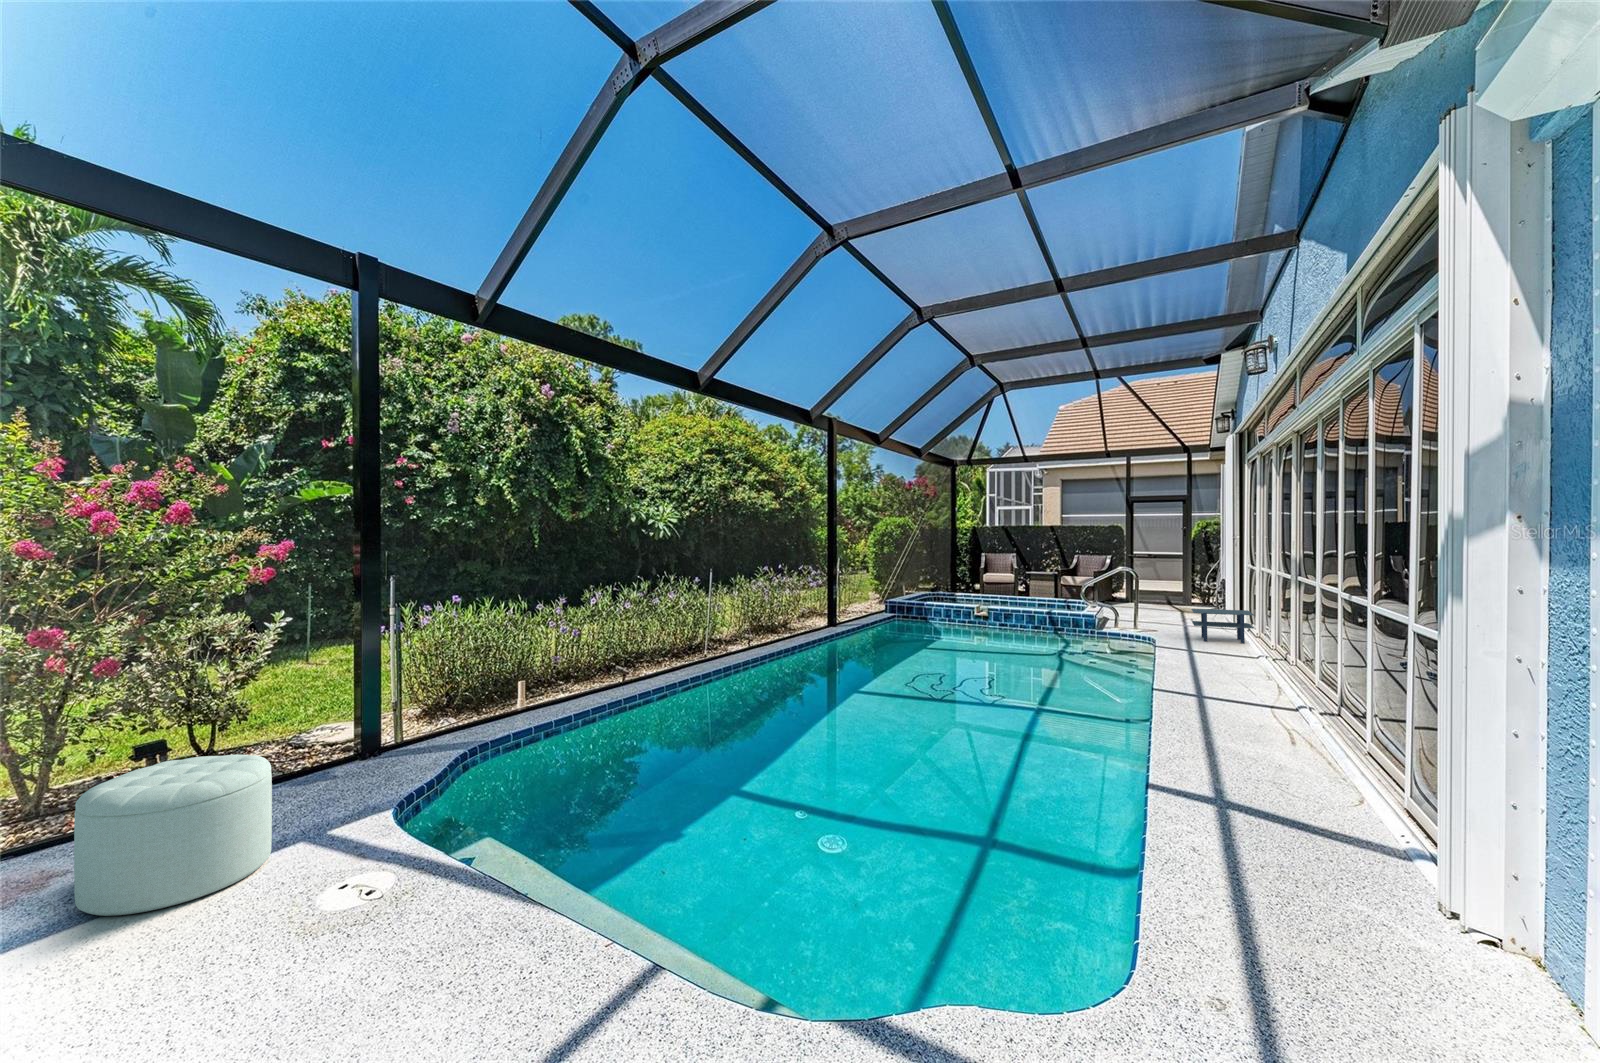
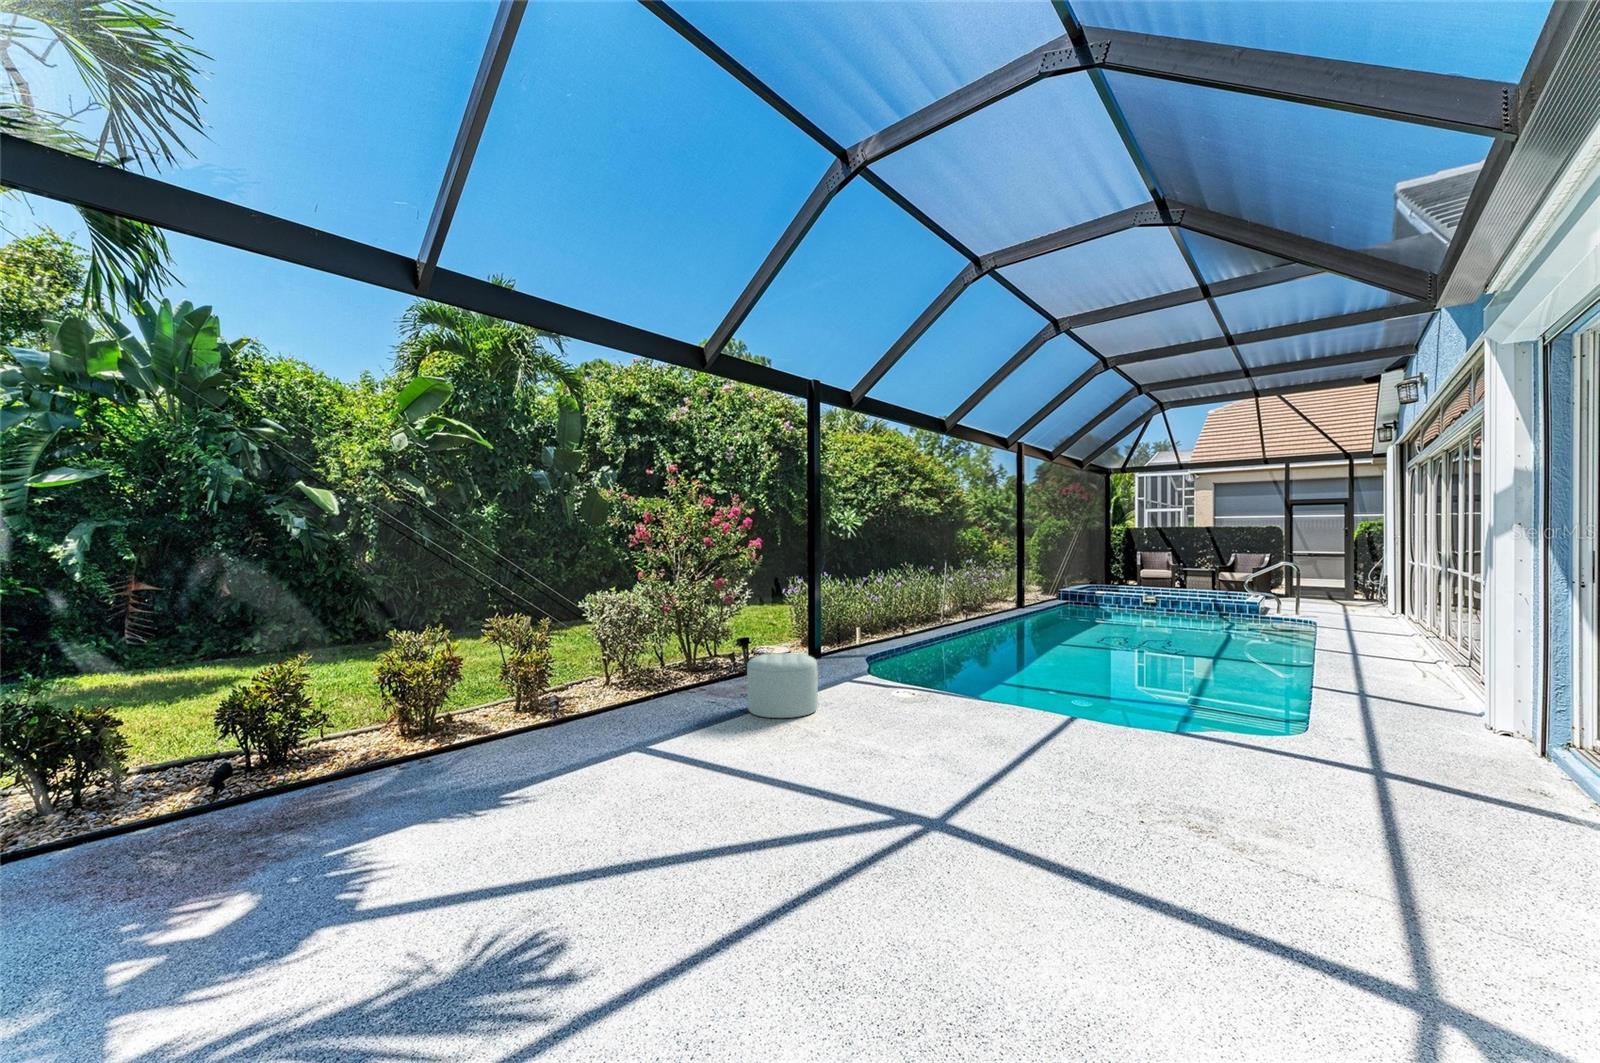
side table: present [1191,609,1254,644] -> none [1352,599,1413,628]

